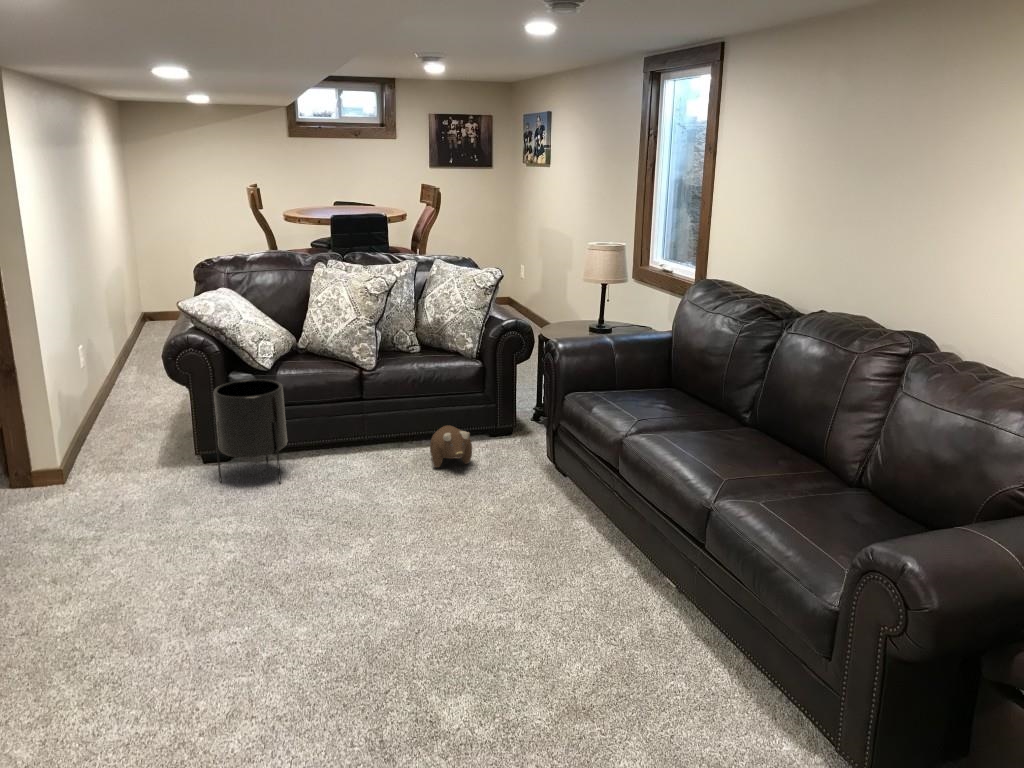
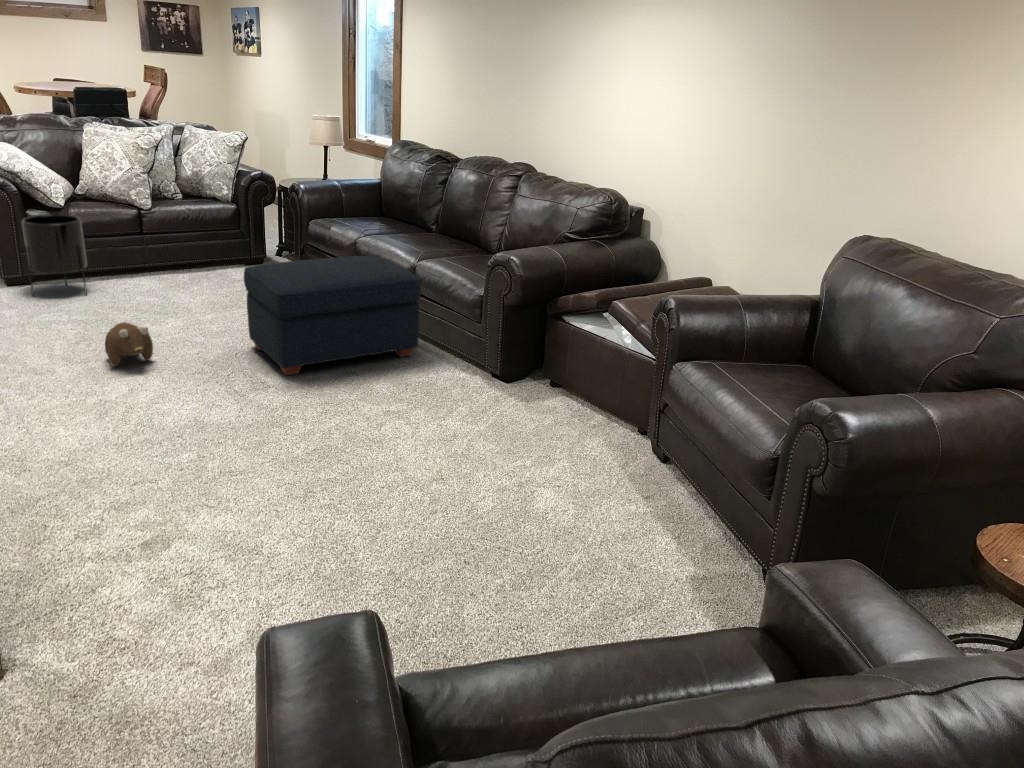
plush toy: present [430,426,472,468] -> present [105,322,153,367]
ottoman: none [437,480,718,701] -> present [244,256,421,375]

